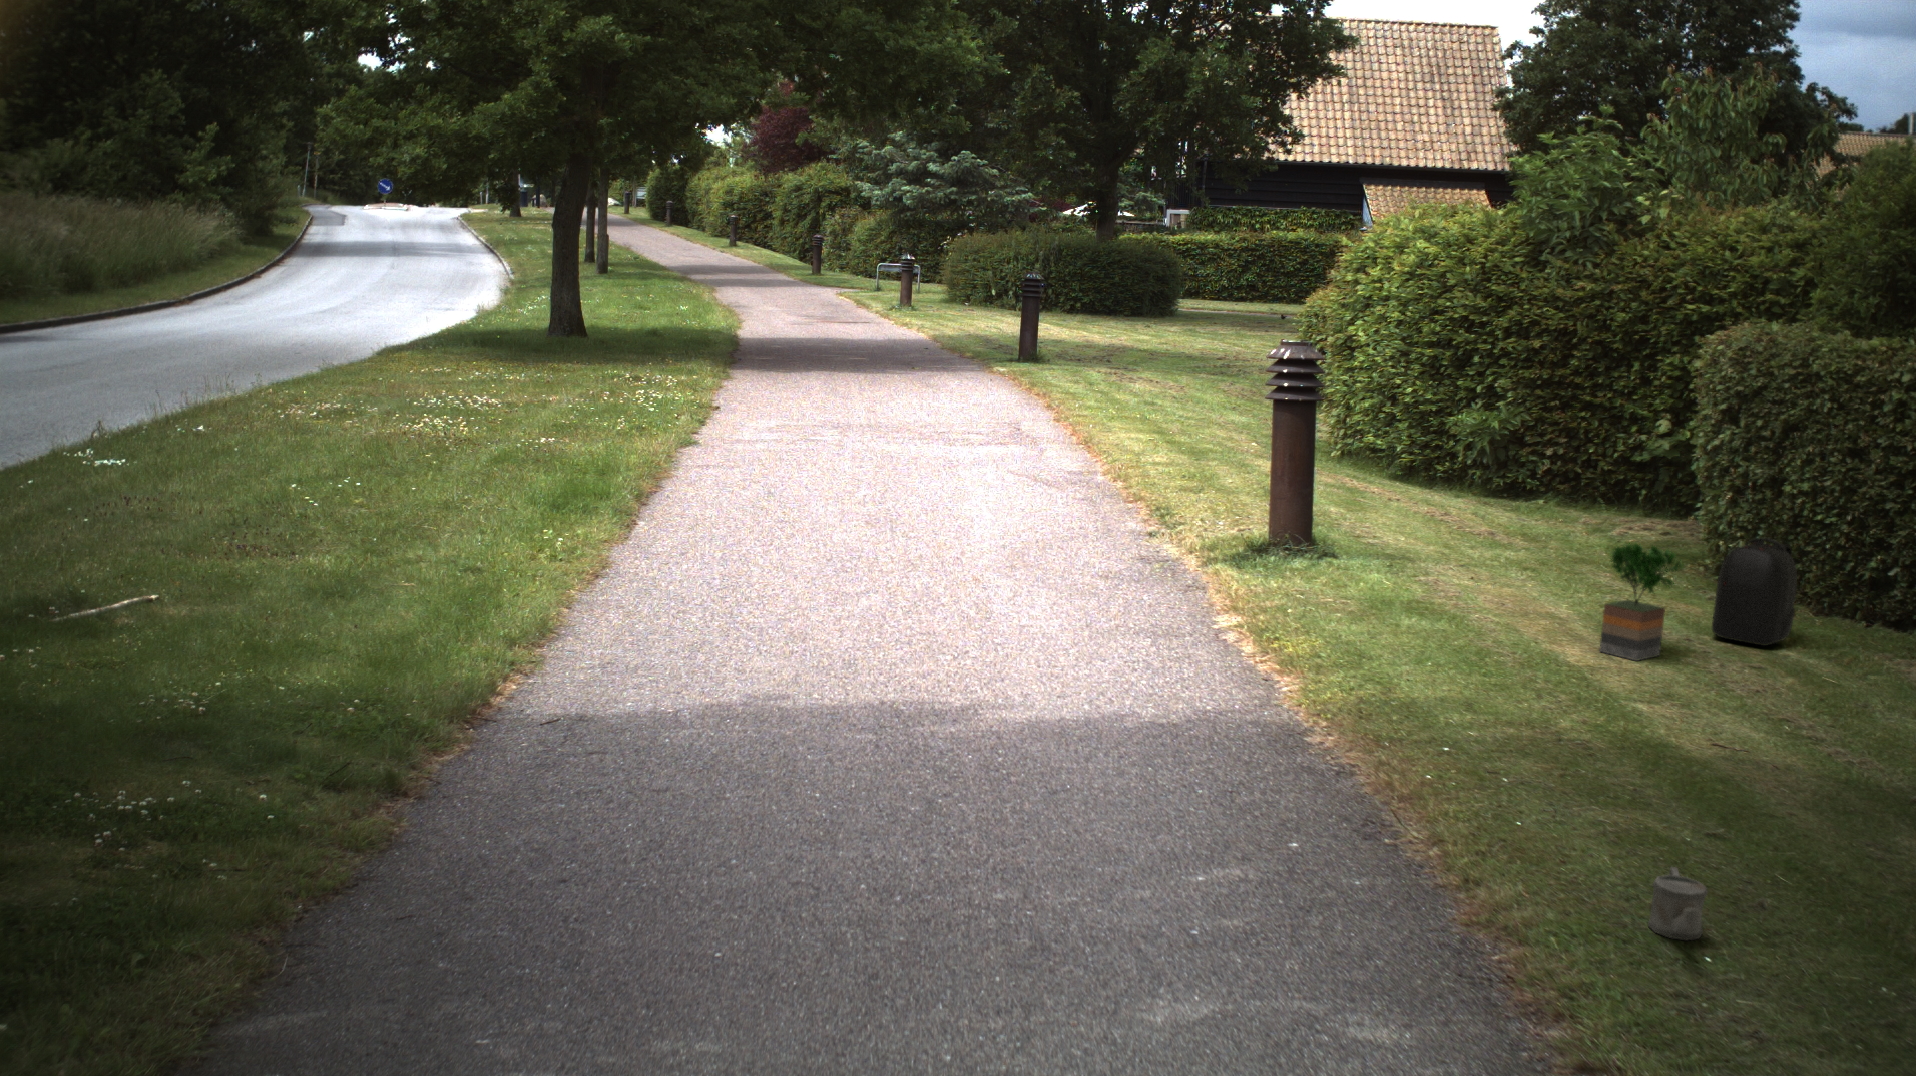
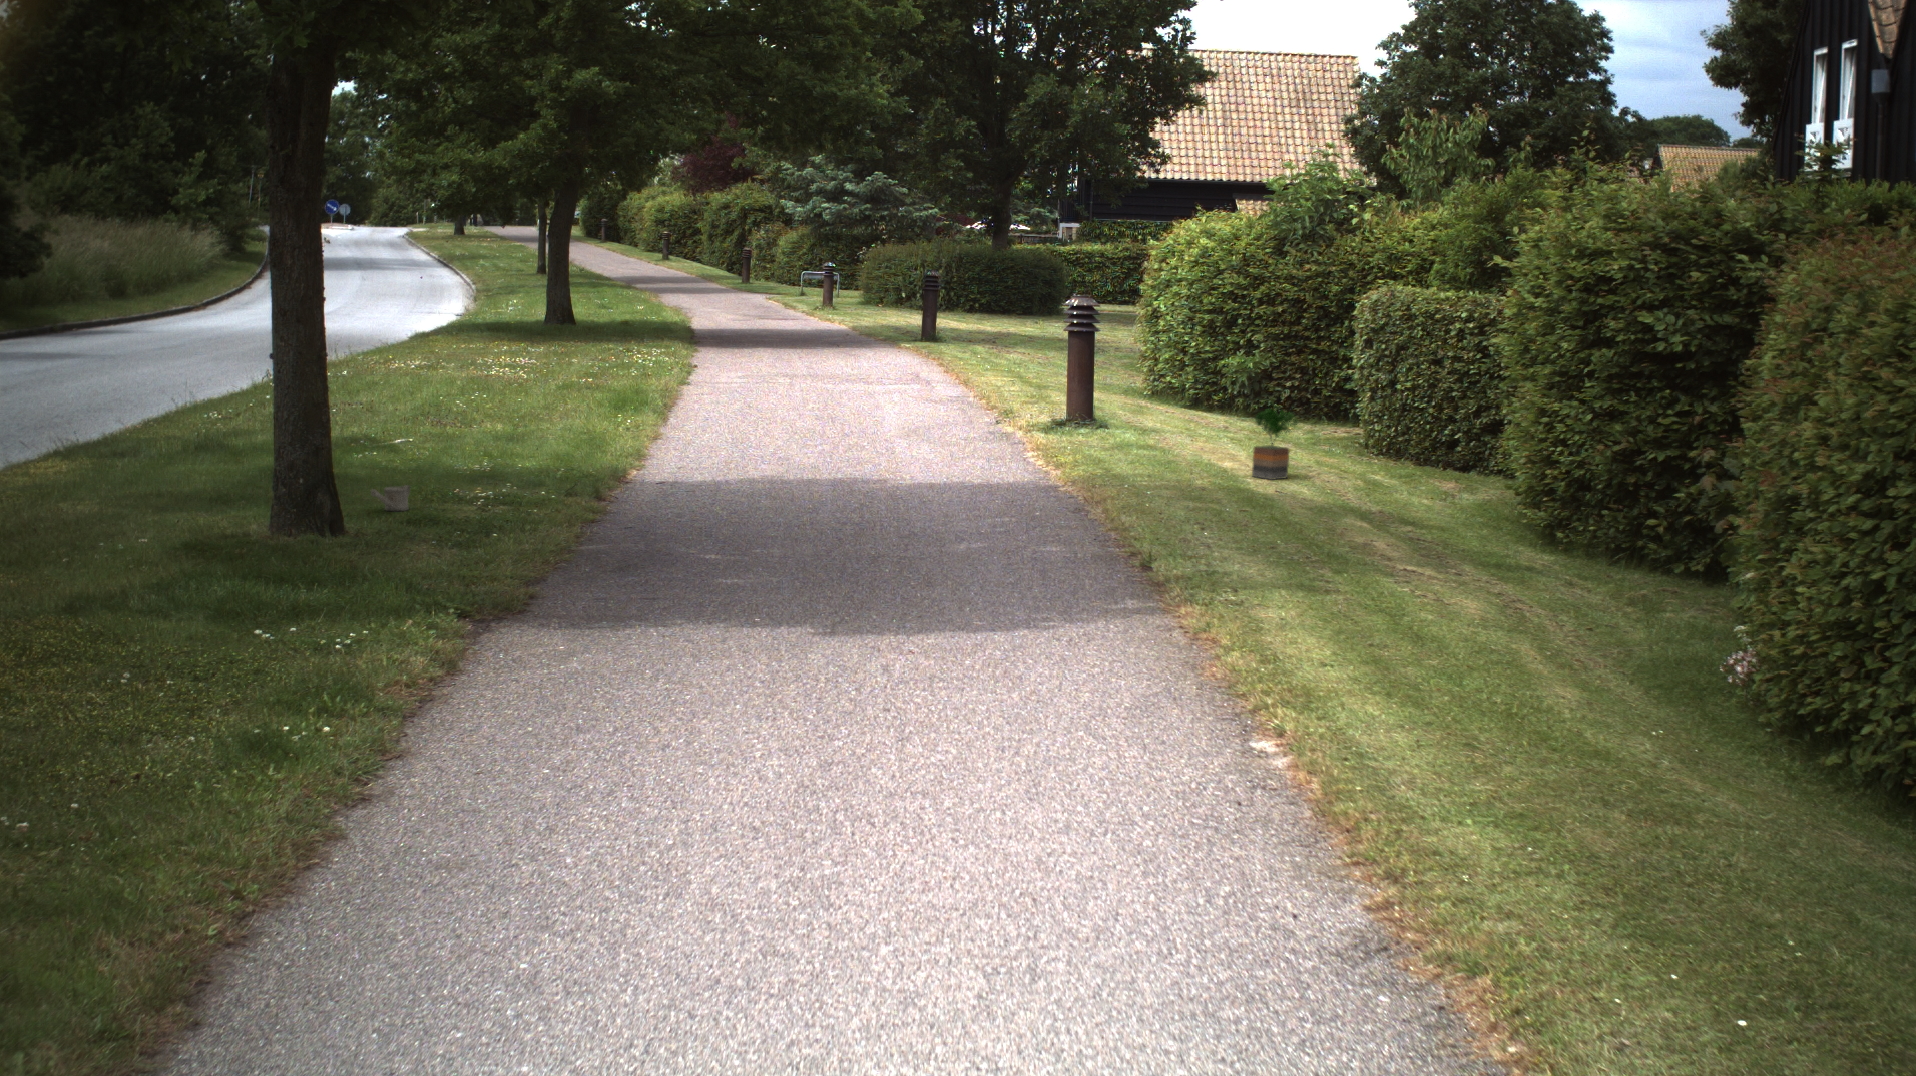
backpack: present [1712,538,1797,646] -> none [1327,408,1375,474]
watering can: present [1648,867,1708,940] -> present [371,485,410,511]

